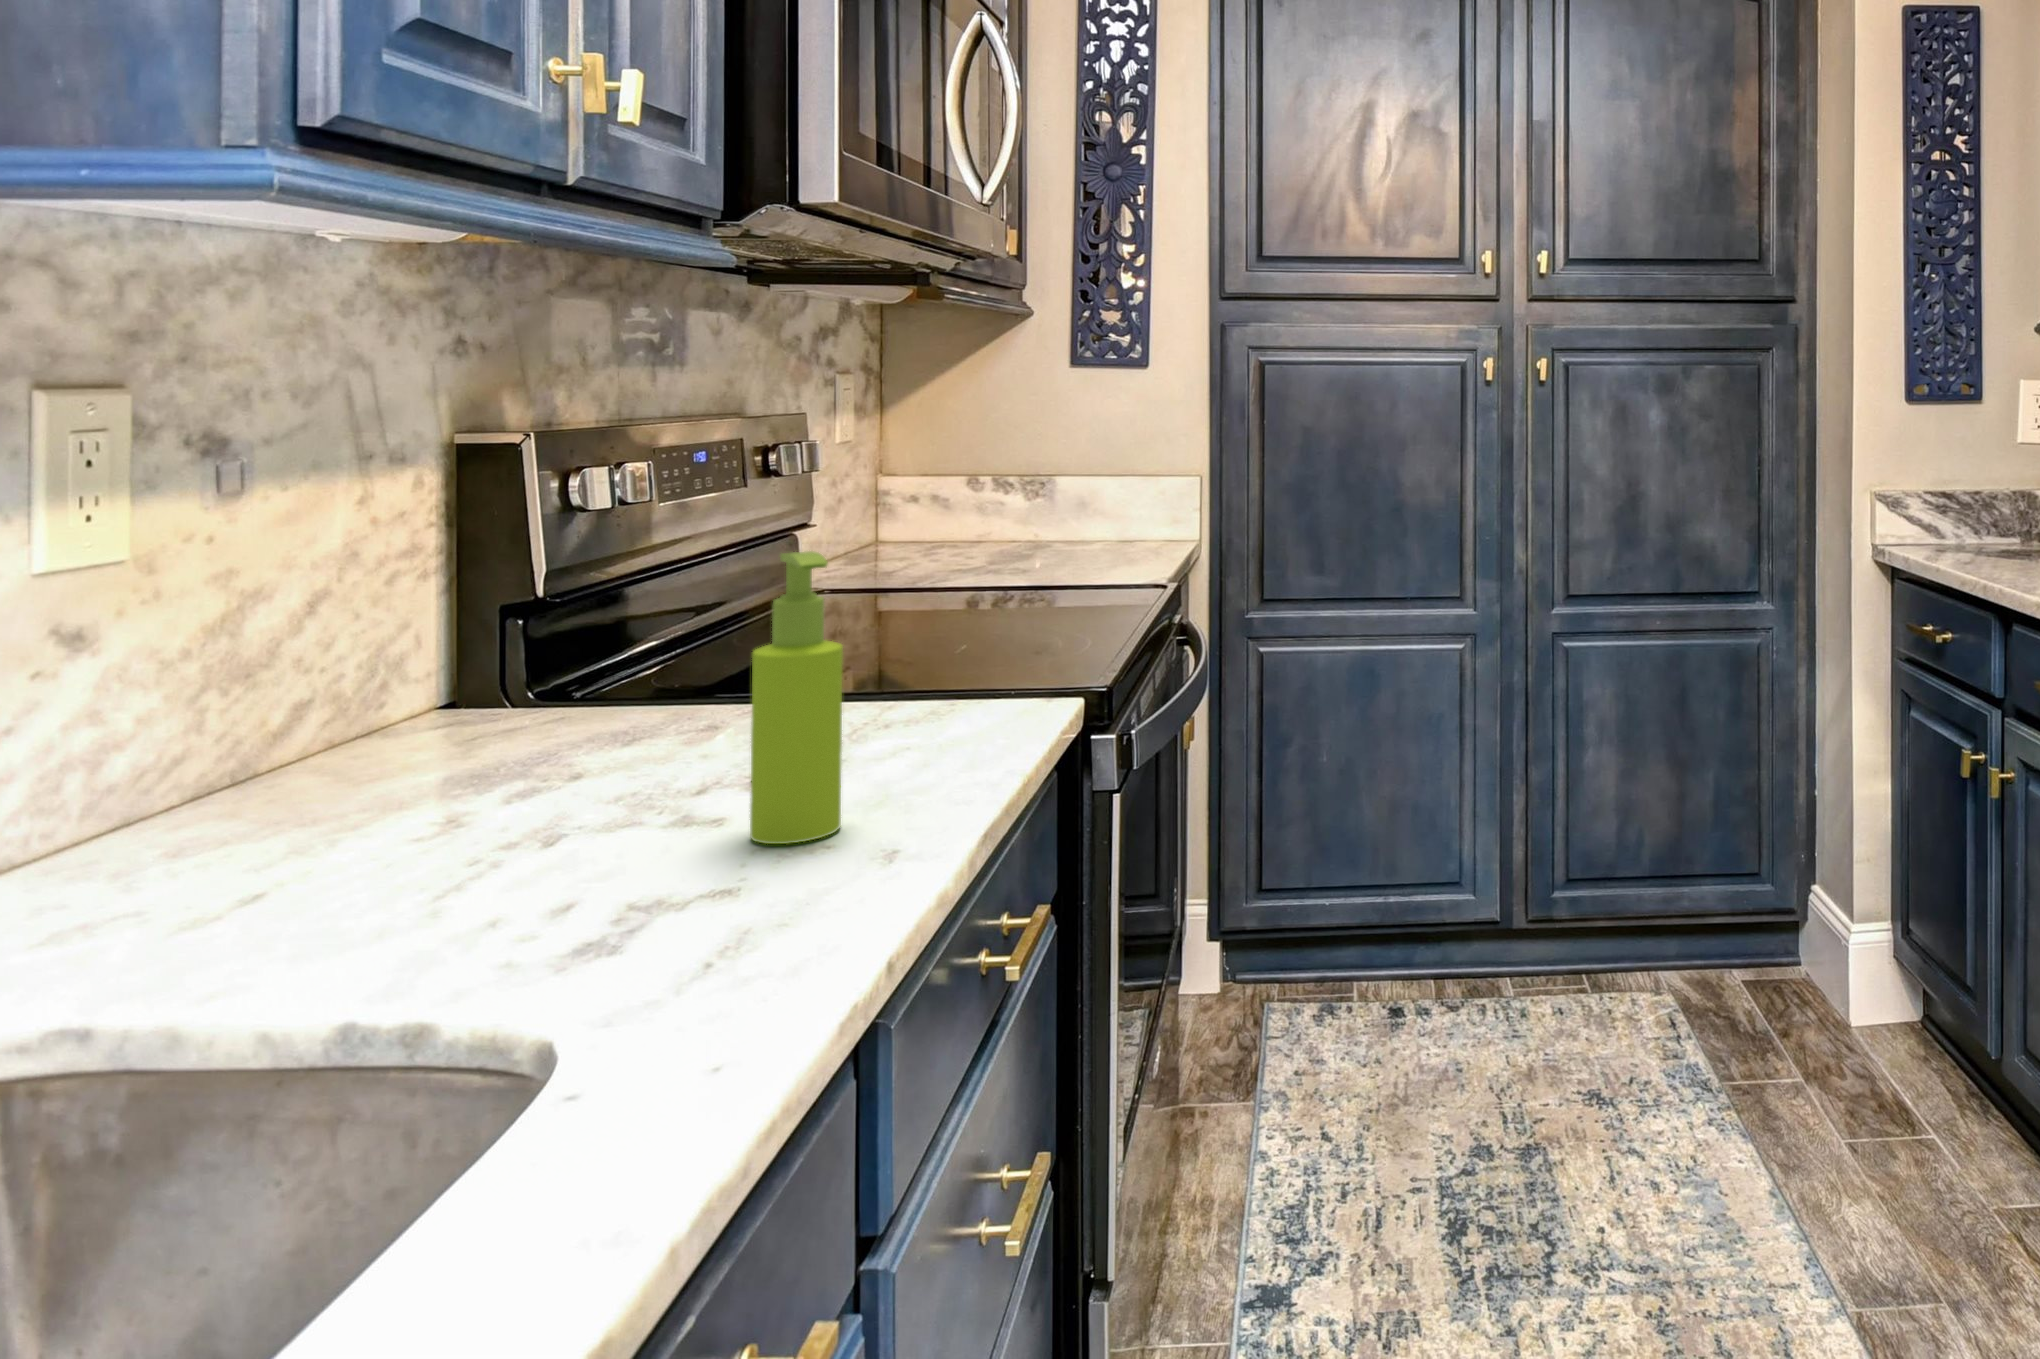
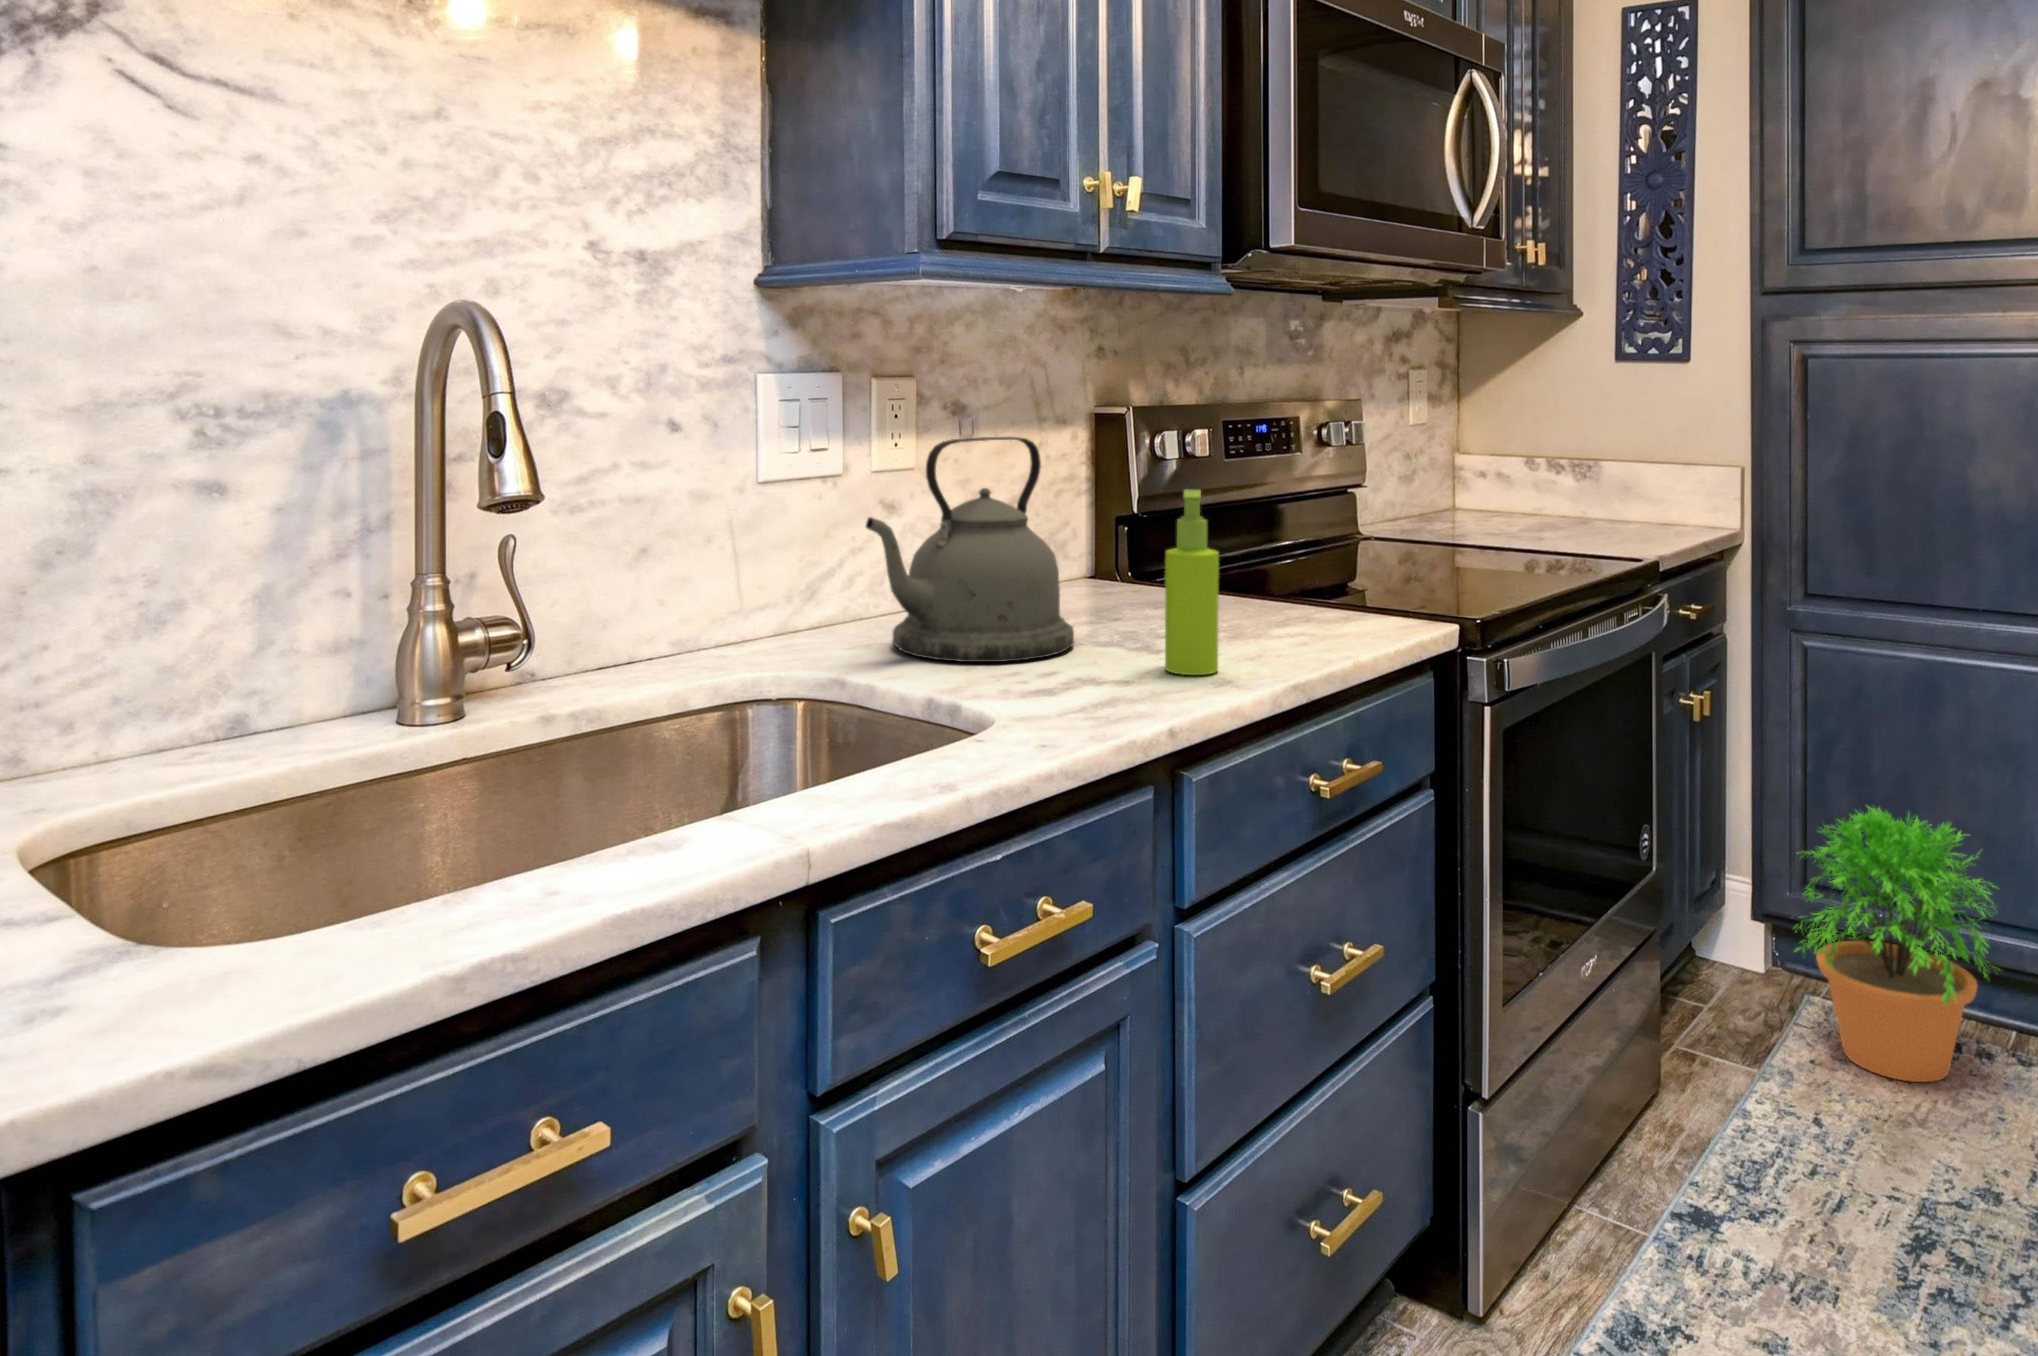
kettle: none [99,488,545,923] -> present [866,437,1074,662]
potted plant: none [1265,797,1457,1064] -> present [1795,807,1995,1082]

